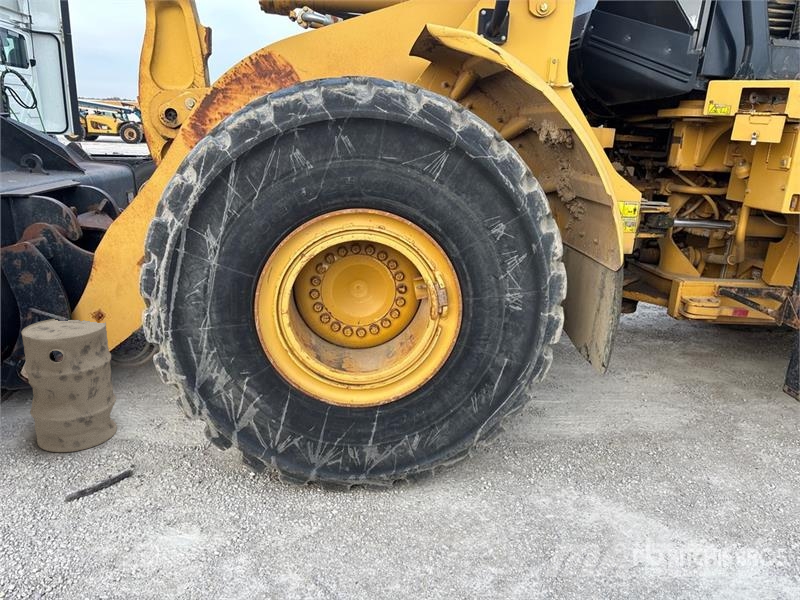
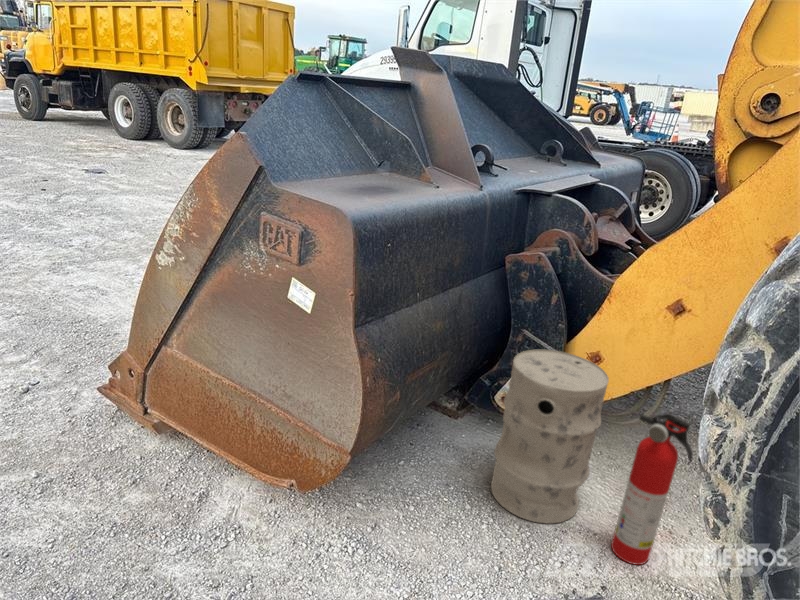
fire extinguisher: none [131,331,173,446] -> present [611,414,693,565]

